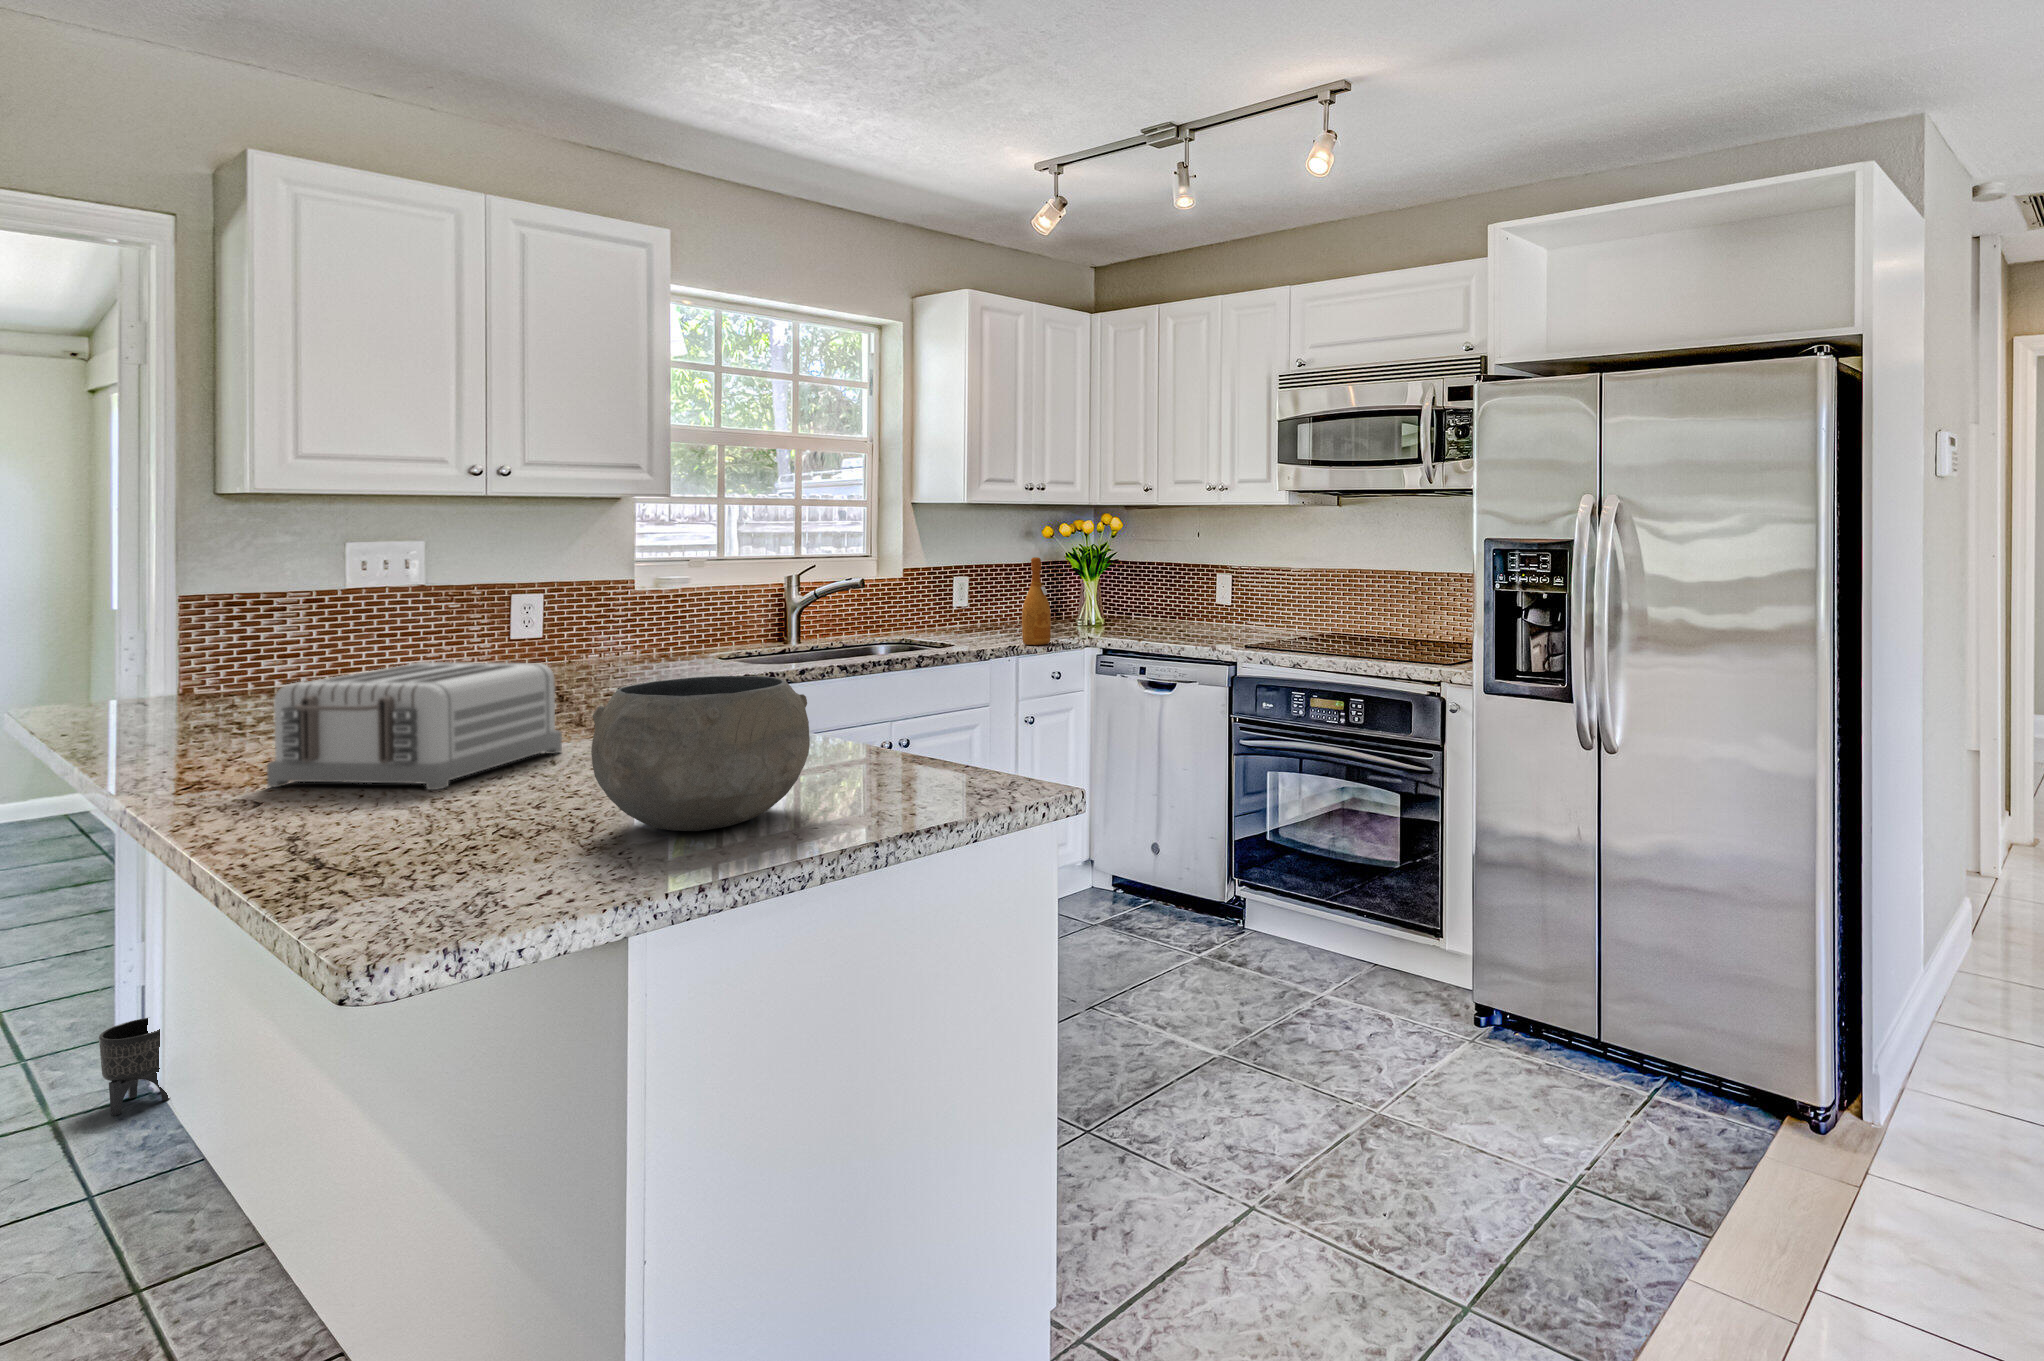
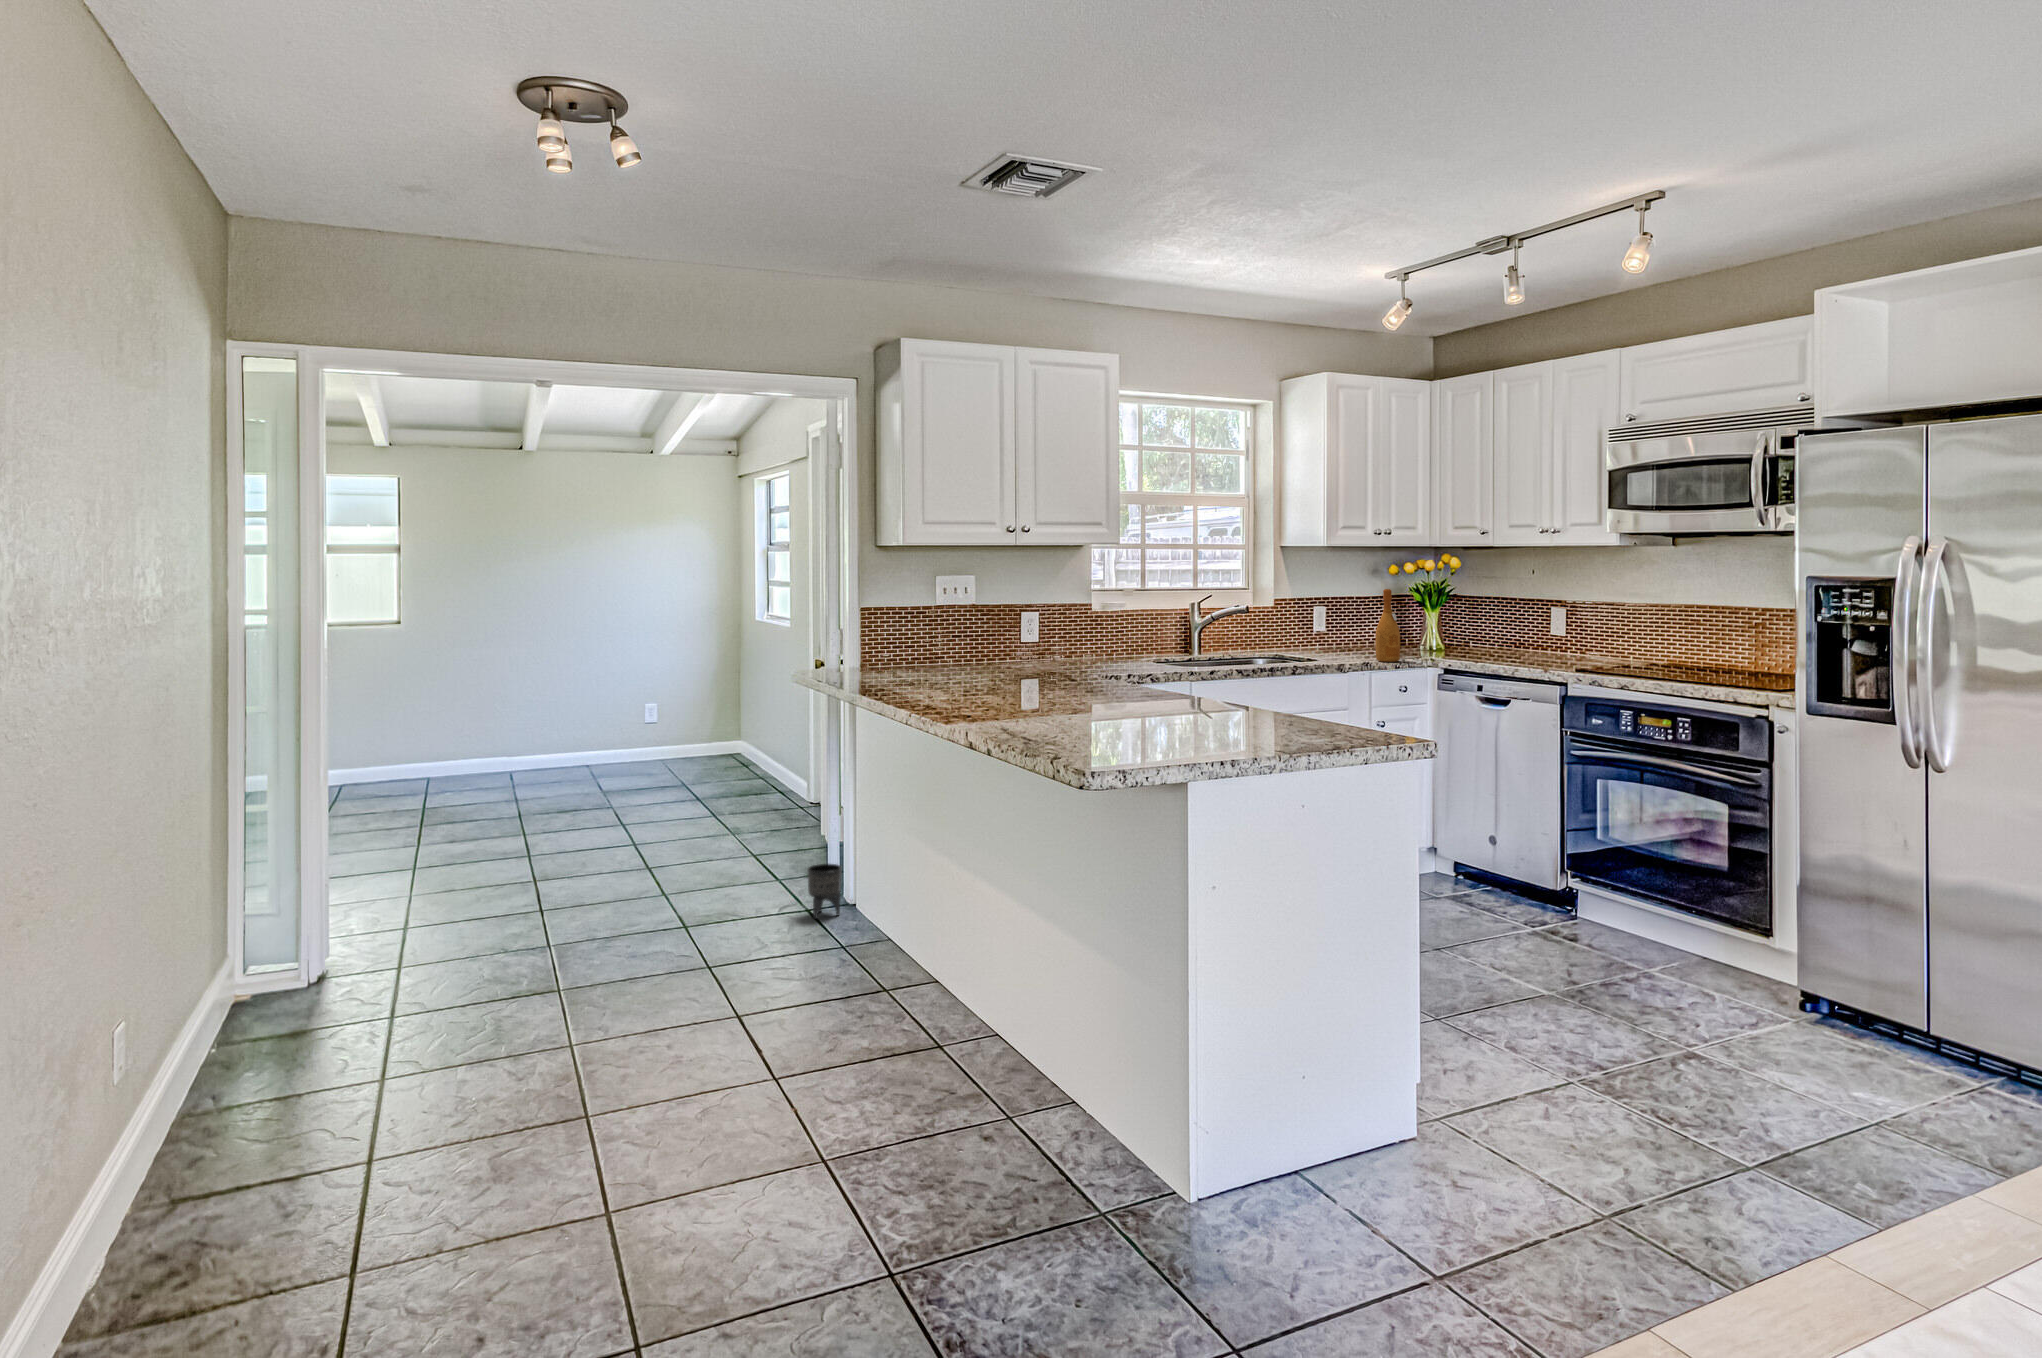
toaster: present [267,662,562,790] -> none [945,643,1089,715]
ceramic bowl: present [591,676,810,831] -> none [1142,651,1264,739]

